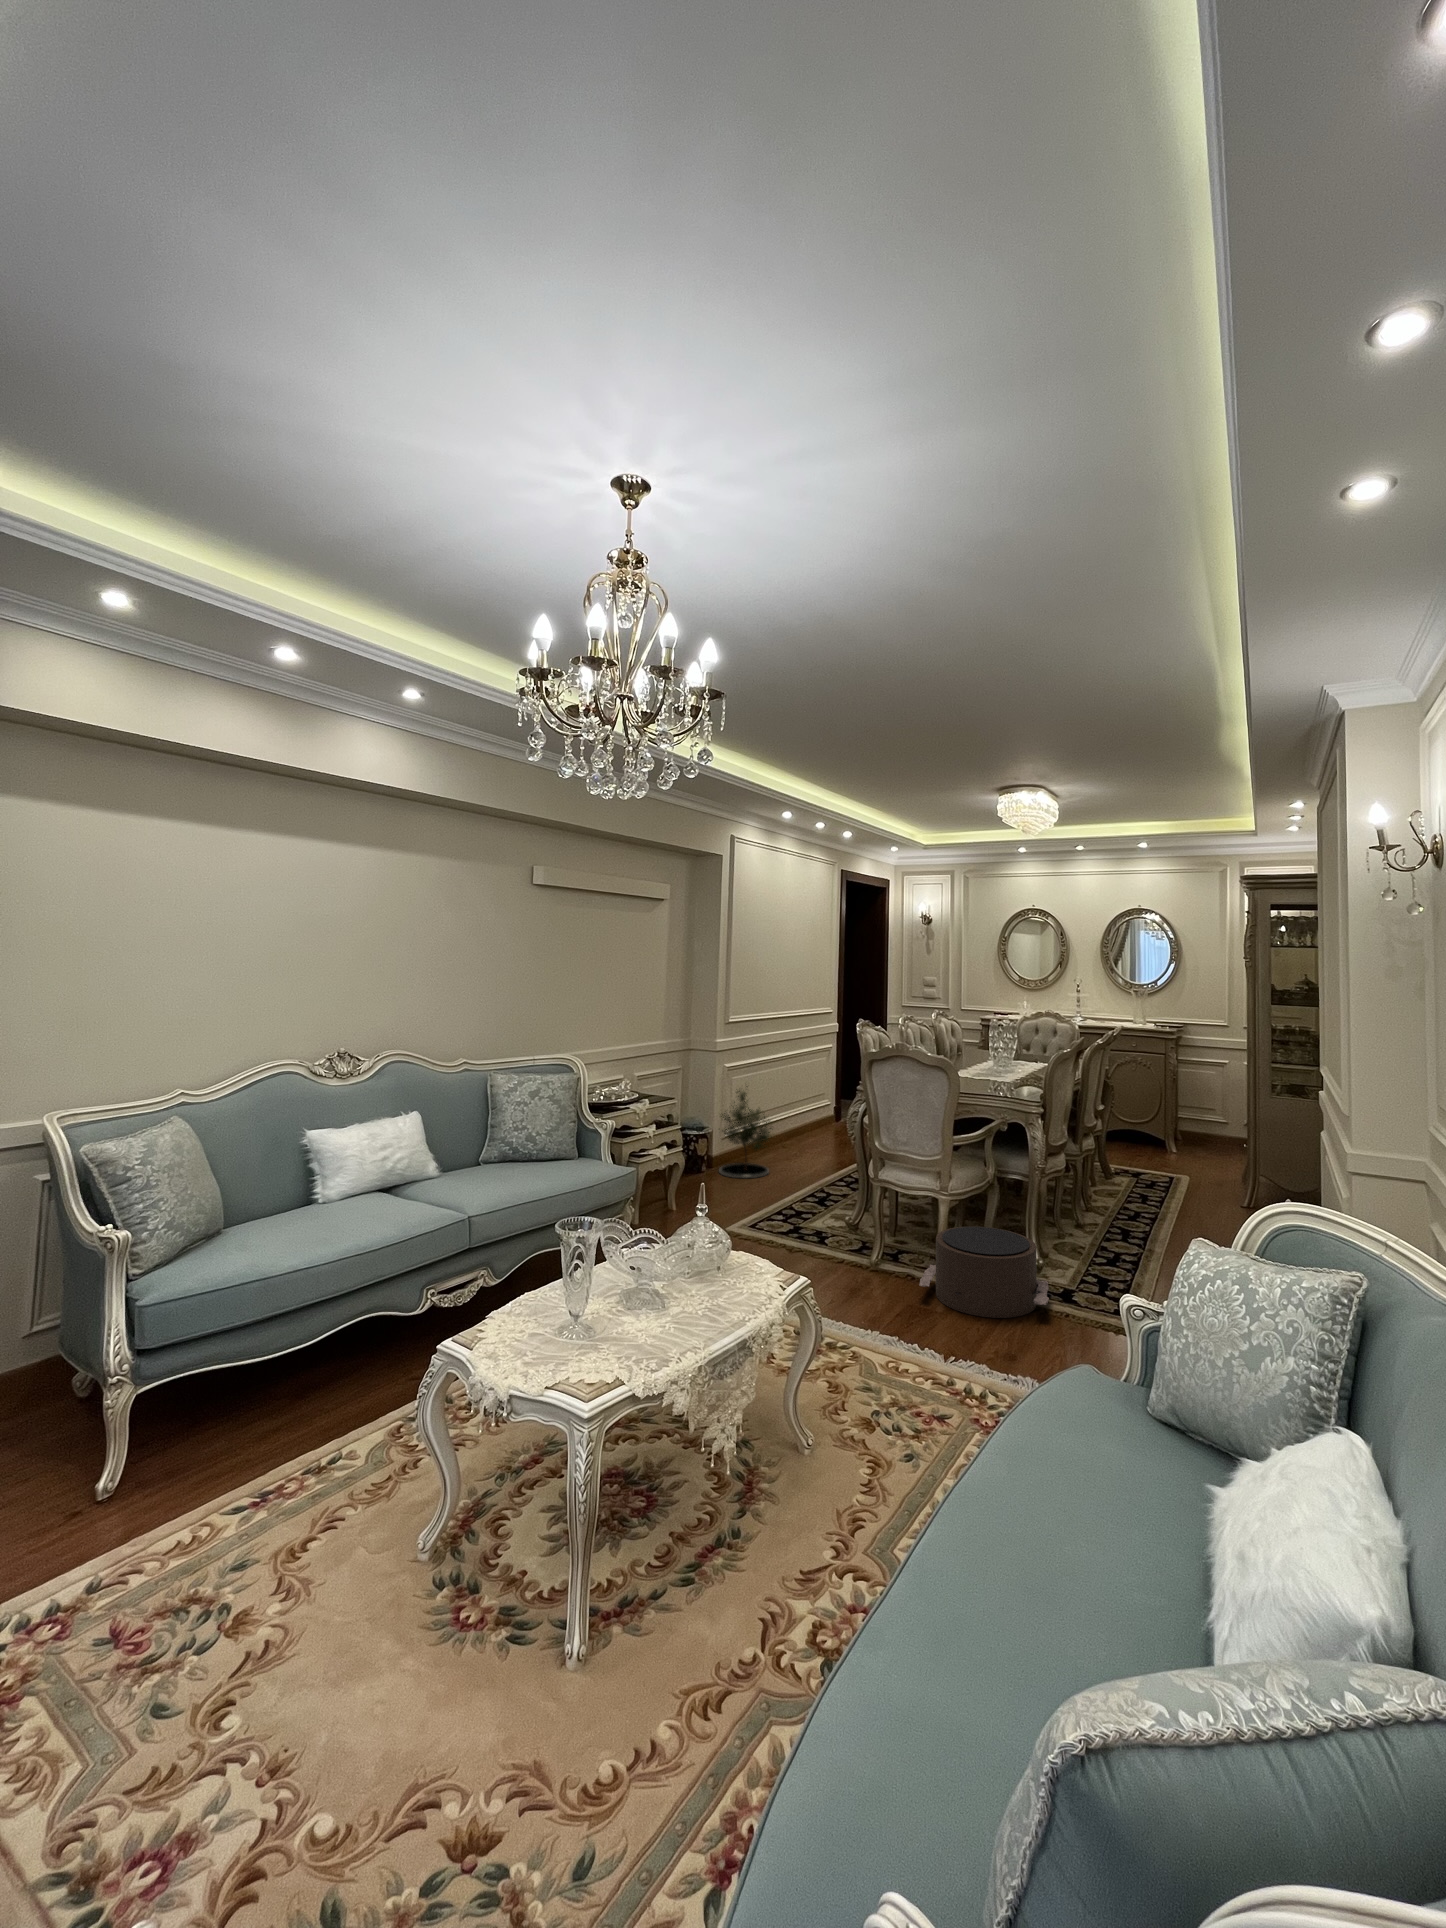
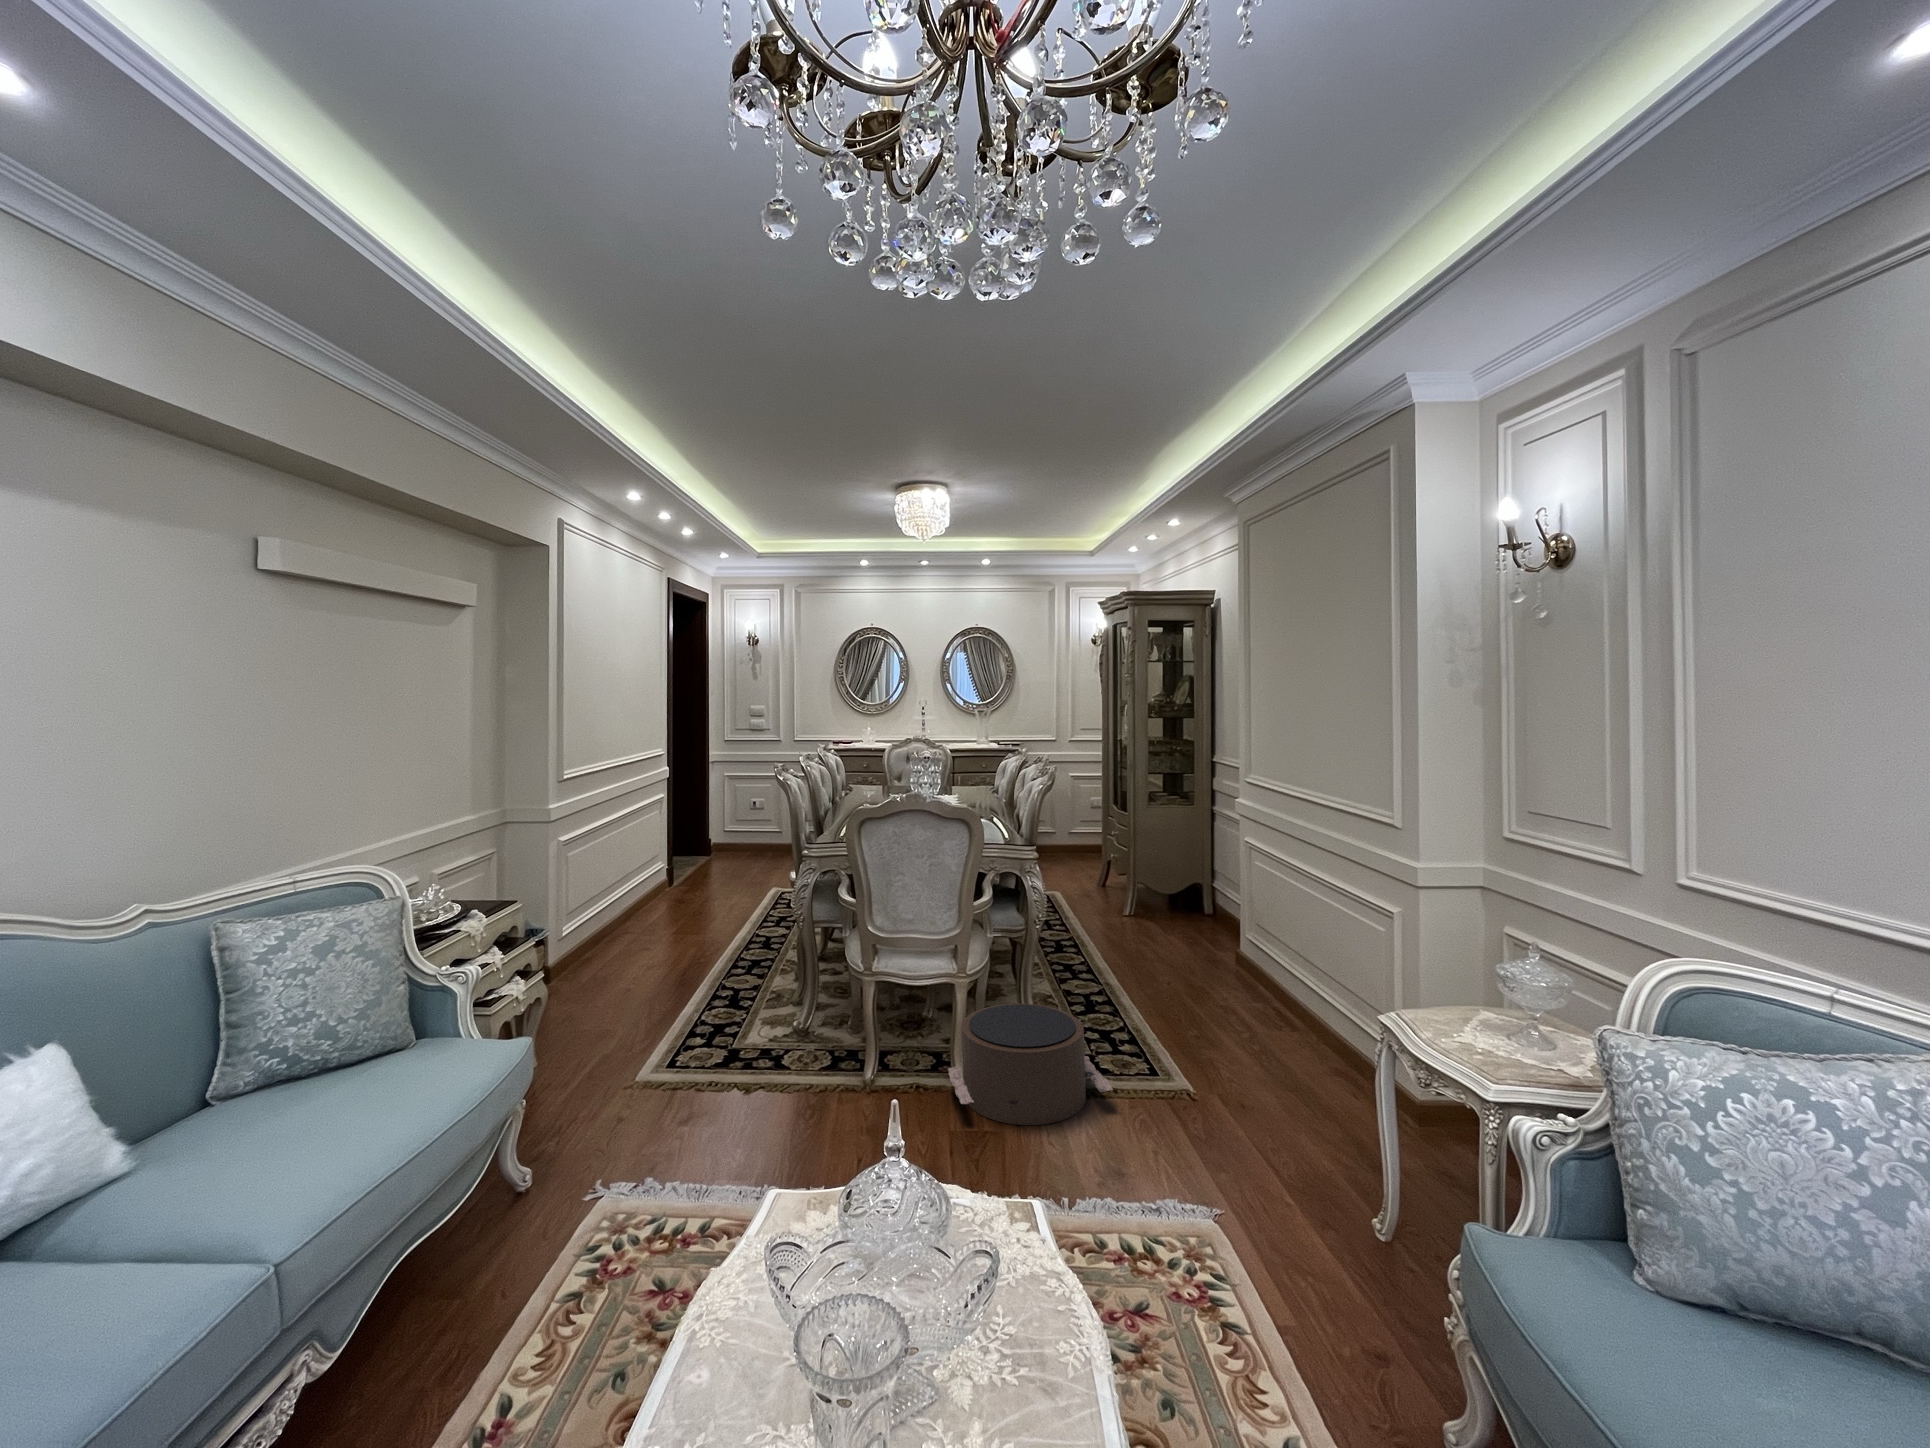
potted tree: present [719,1086,773,1178] -> none [554,858,642,991]

